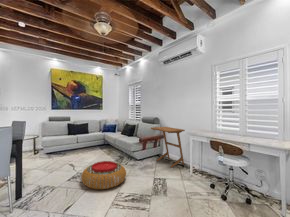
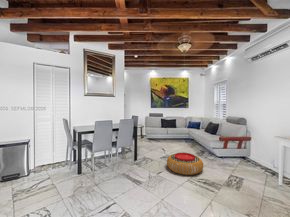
side table: present [151,127,185,168] -> none [233,128,276,172]

